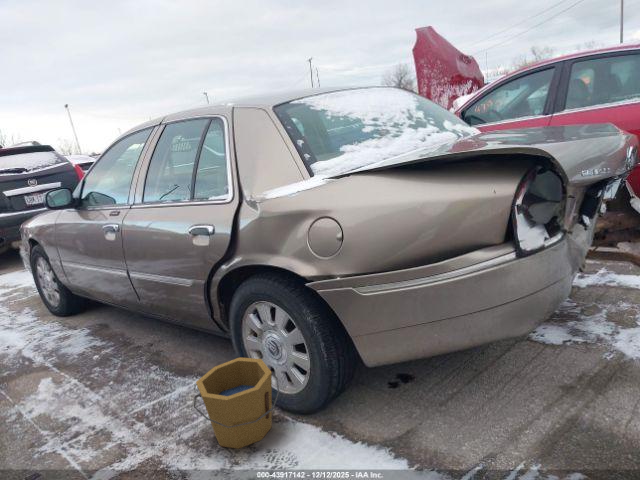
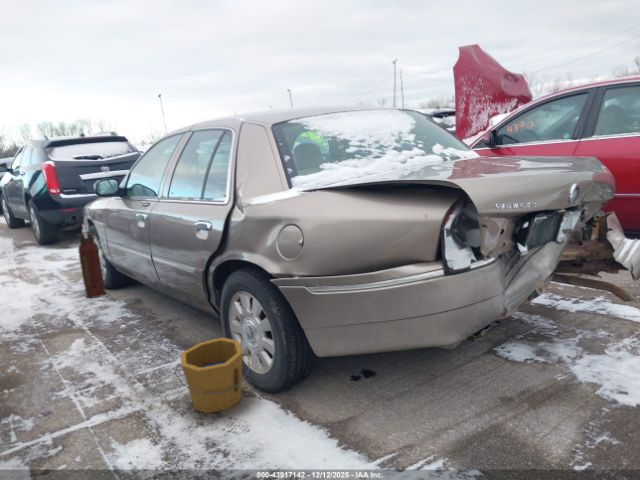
fire extinguisher: none [19,252,61,330] -> present [77,232,106,298]

